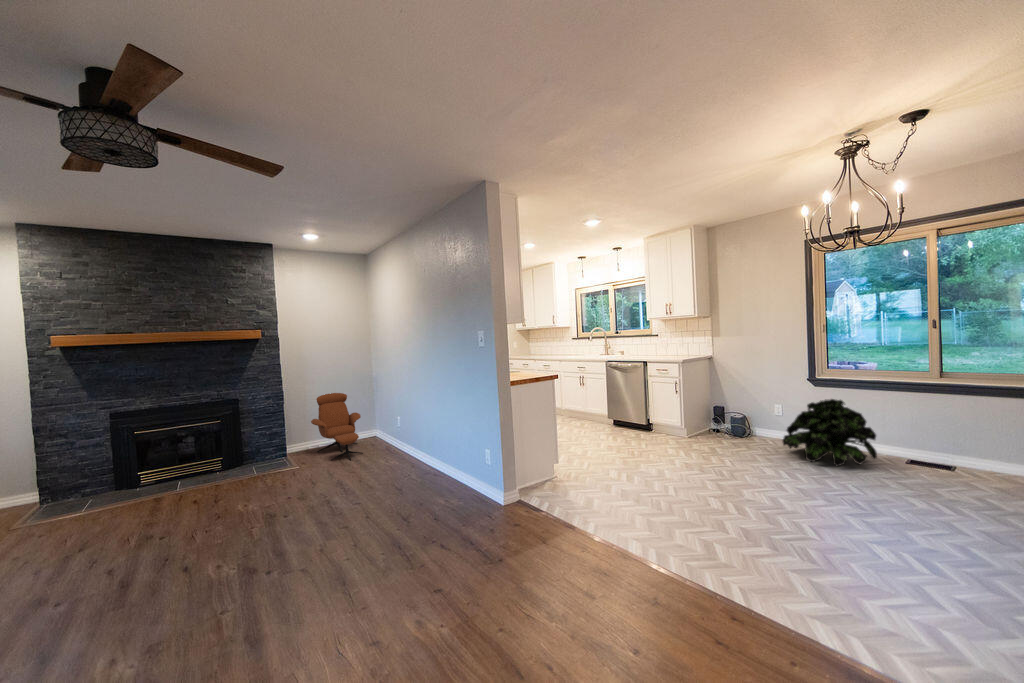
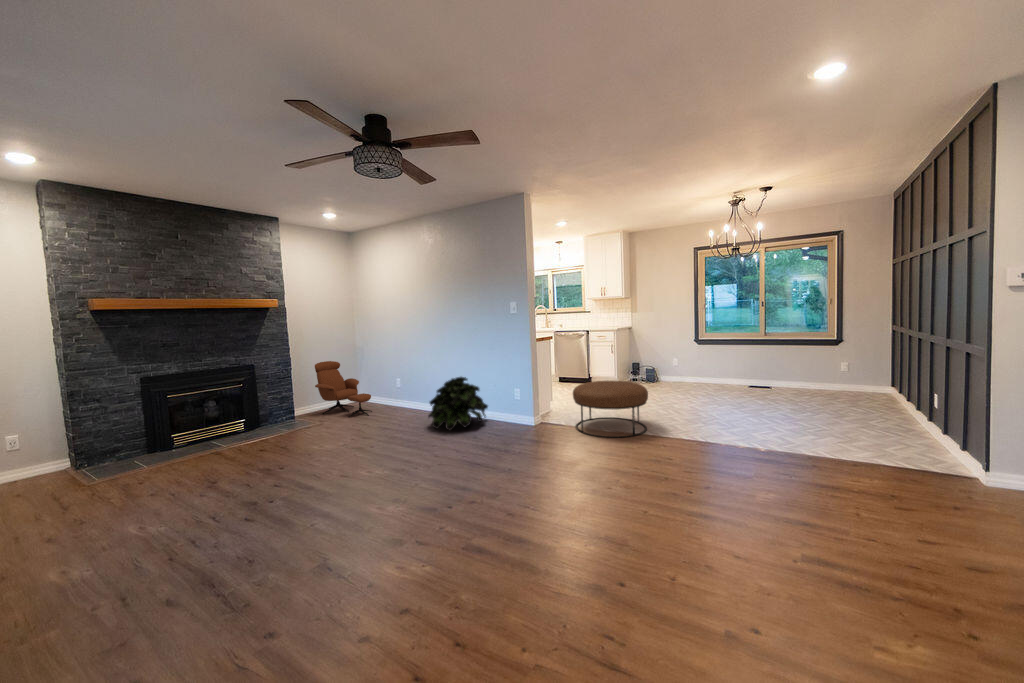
potted plant: present [783,399,877,466] -> present [428,377,488,430]
ottoman: none [544,452,669,573] -> present [573,381,648,438]

